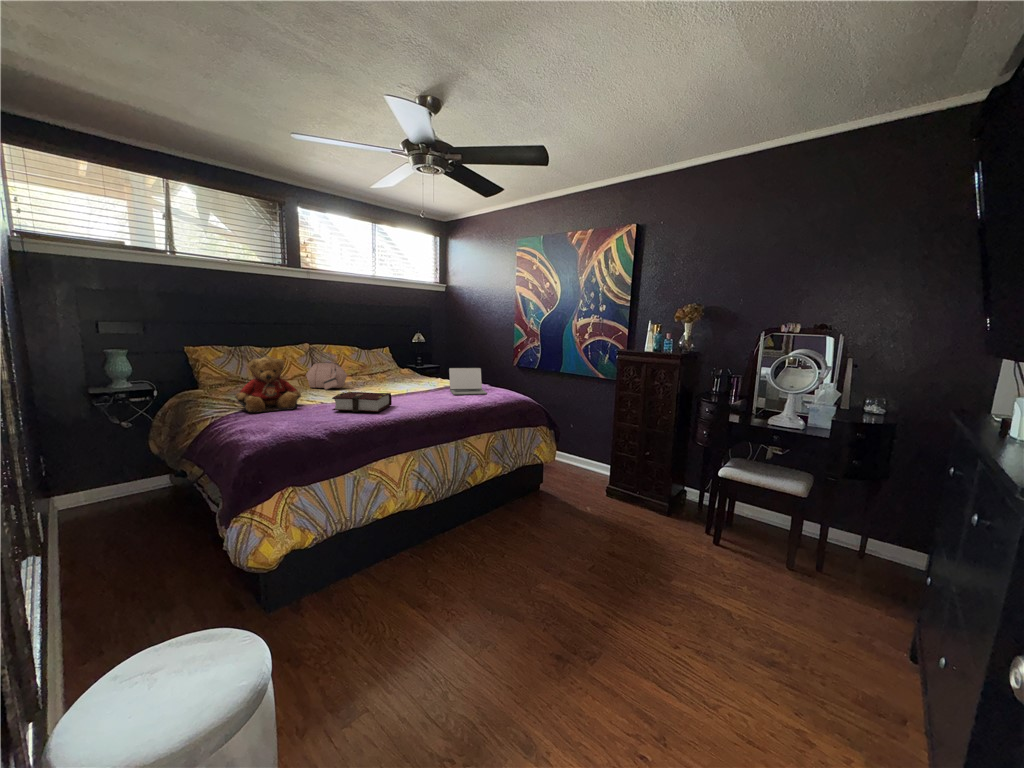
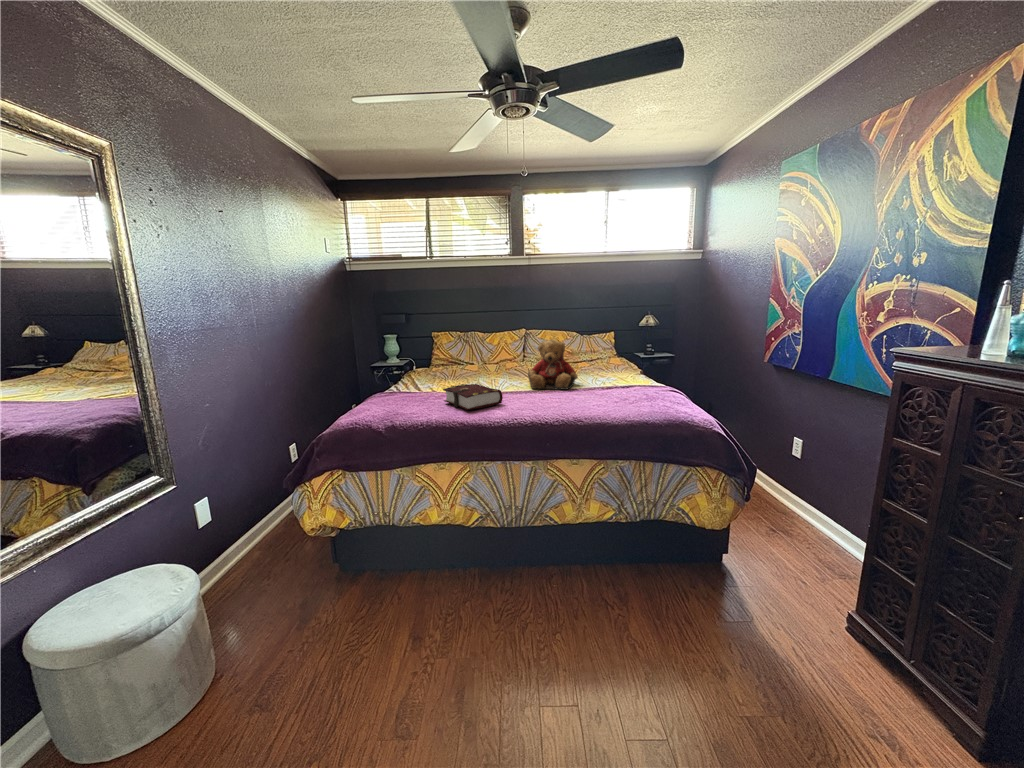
handbag: present [306,352,347,390] -> none [494,336,520,377]
teddy bear: present [235,357,301,413] -> present [528,340,578,390]
laptop: present [449,368,487,395] -> none [593,364,650,404]

